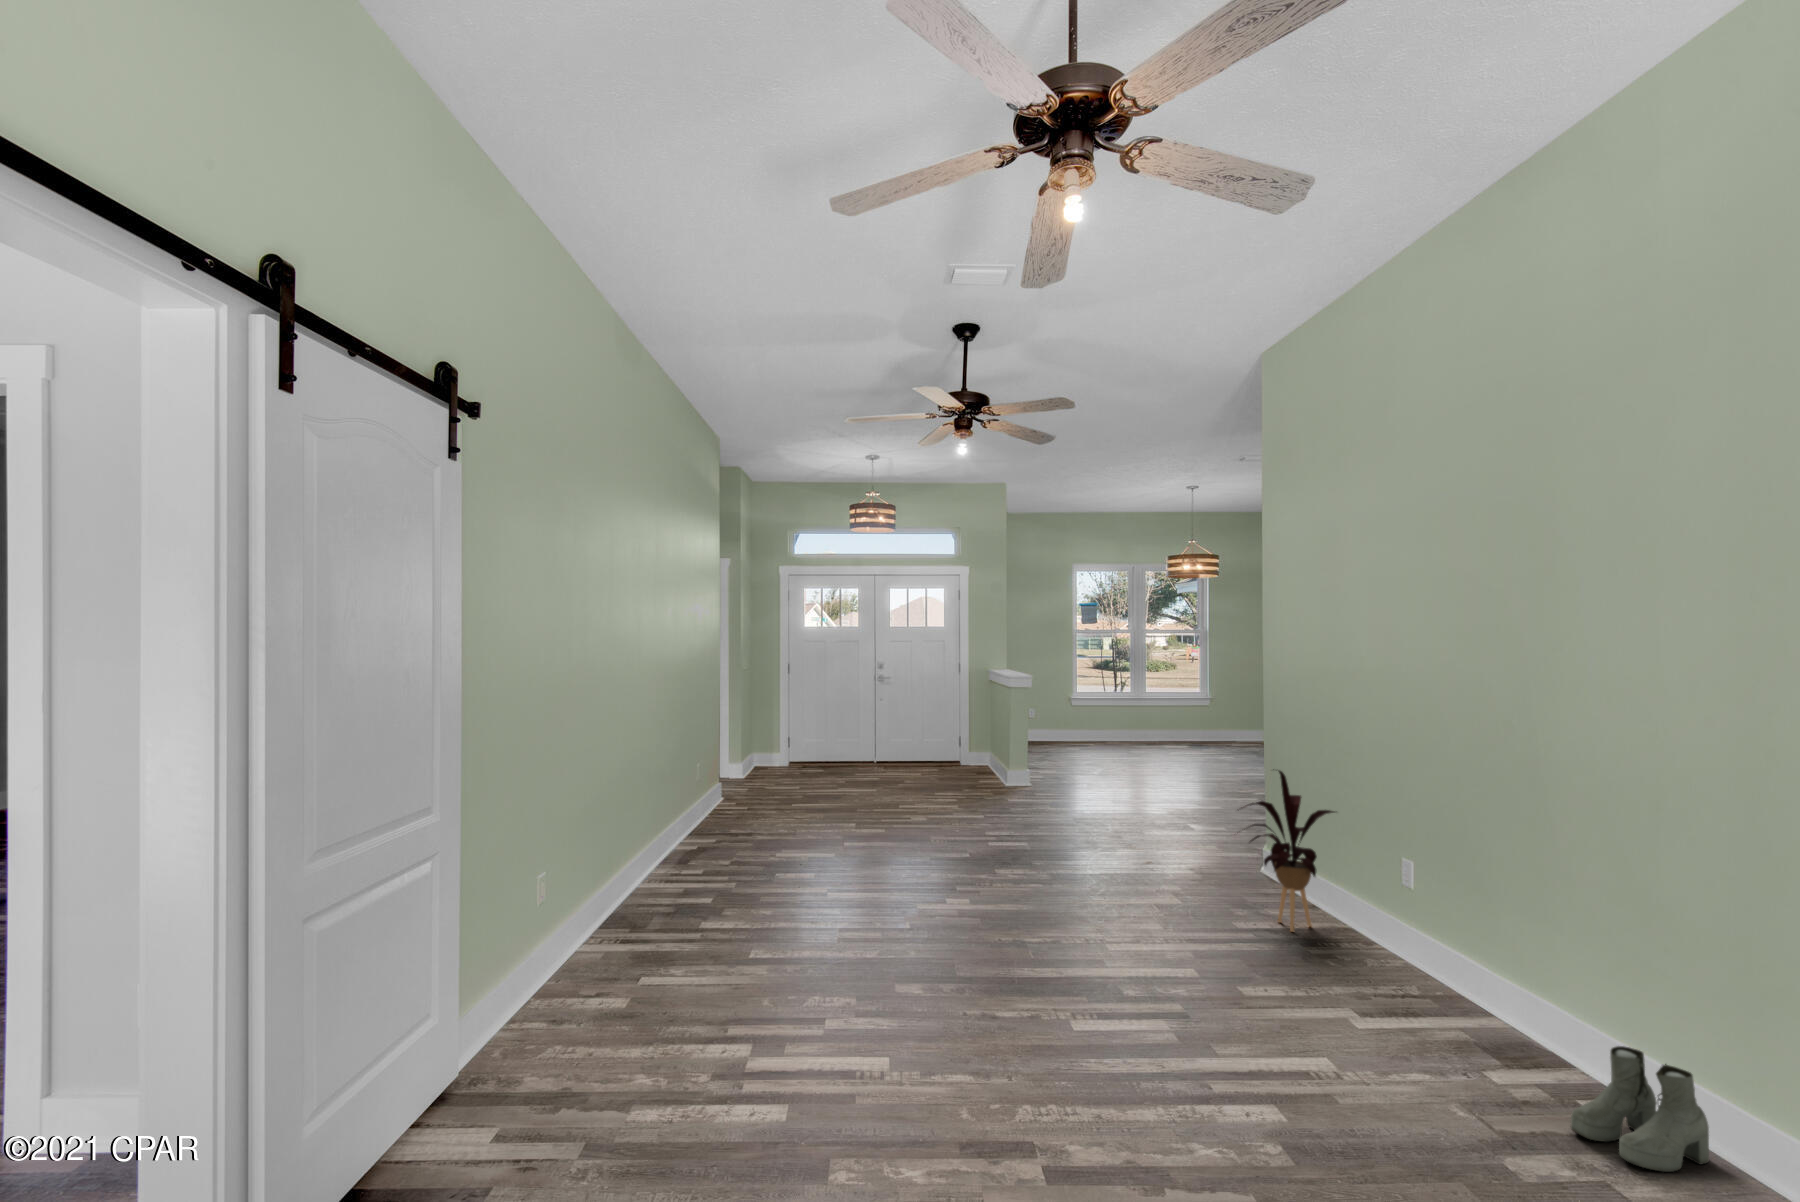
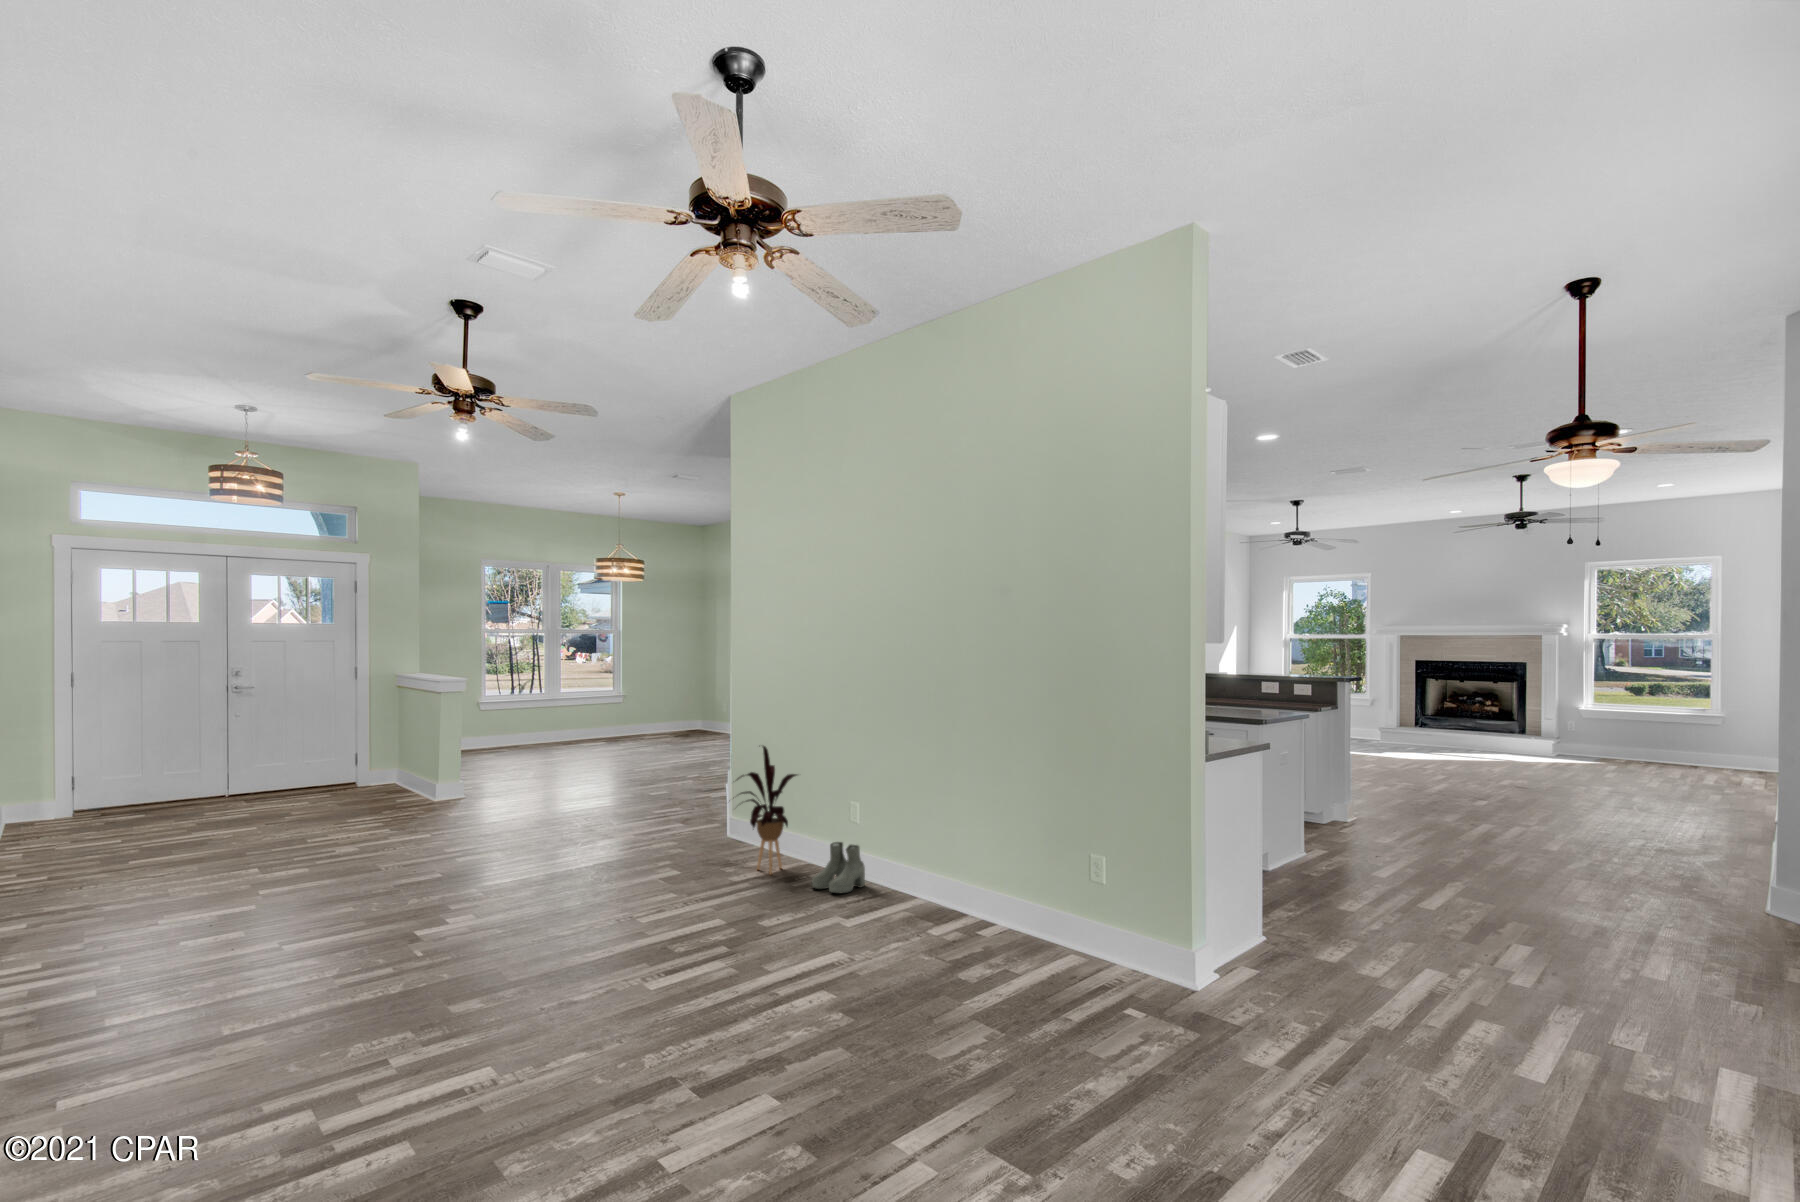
boots: present [1571,1046,1709,1172] -> present [812,842,865,893]

